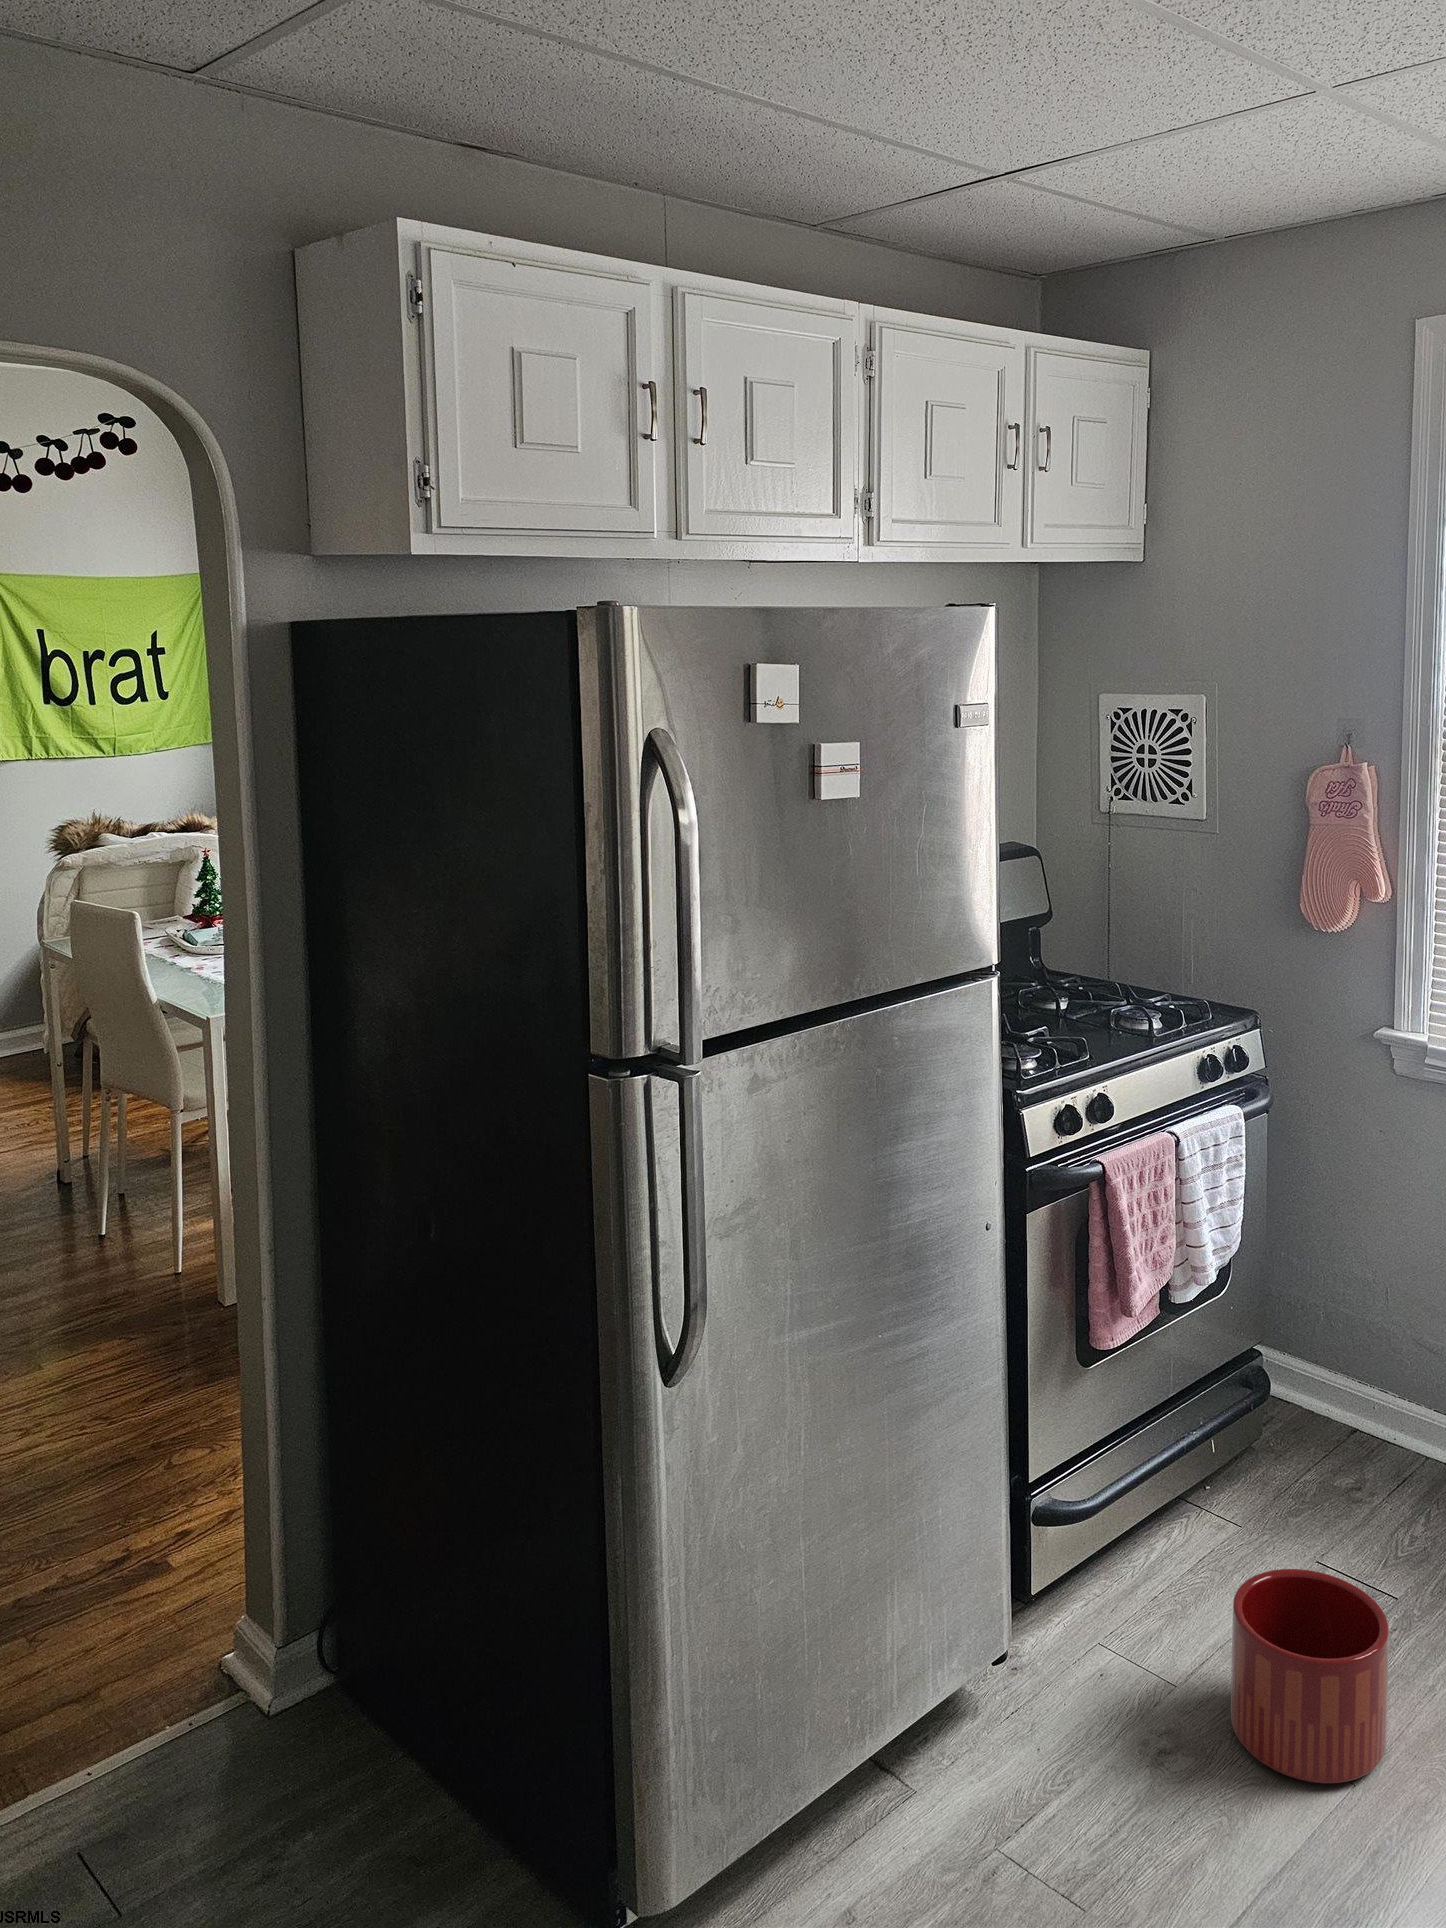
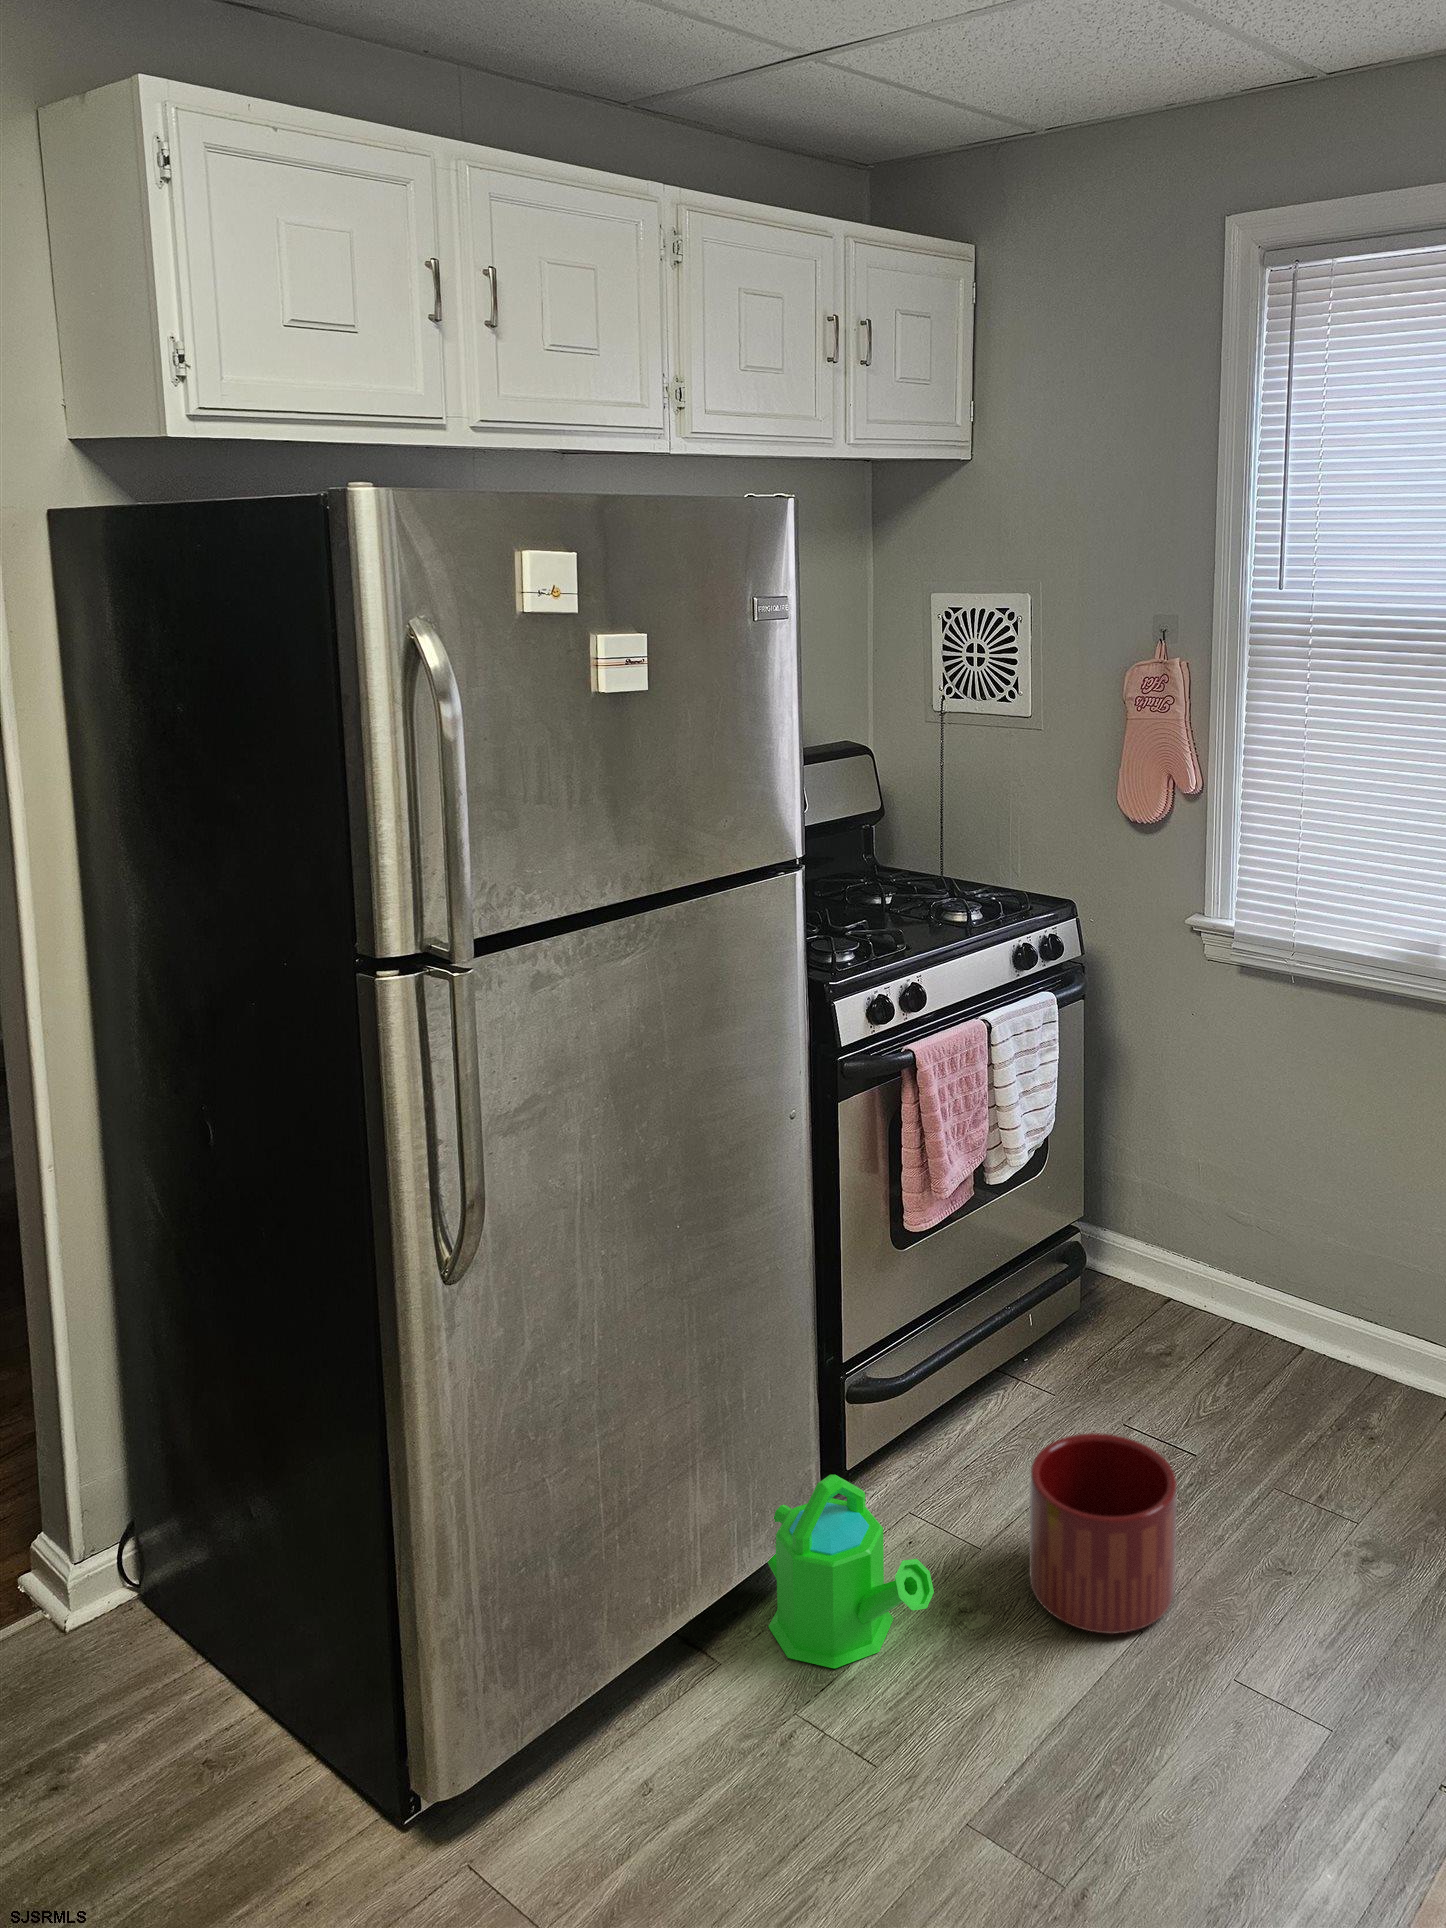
watering can: none [947,1599,1139,1804] -> present [768,1475,934,1669]

